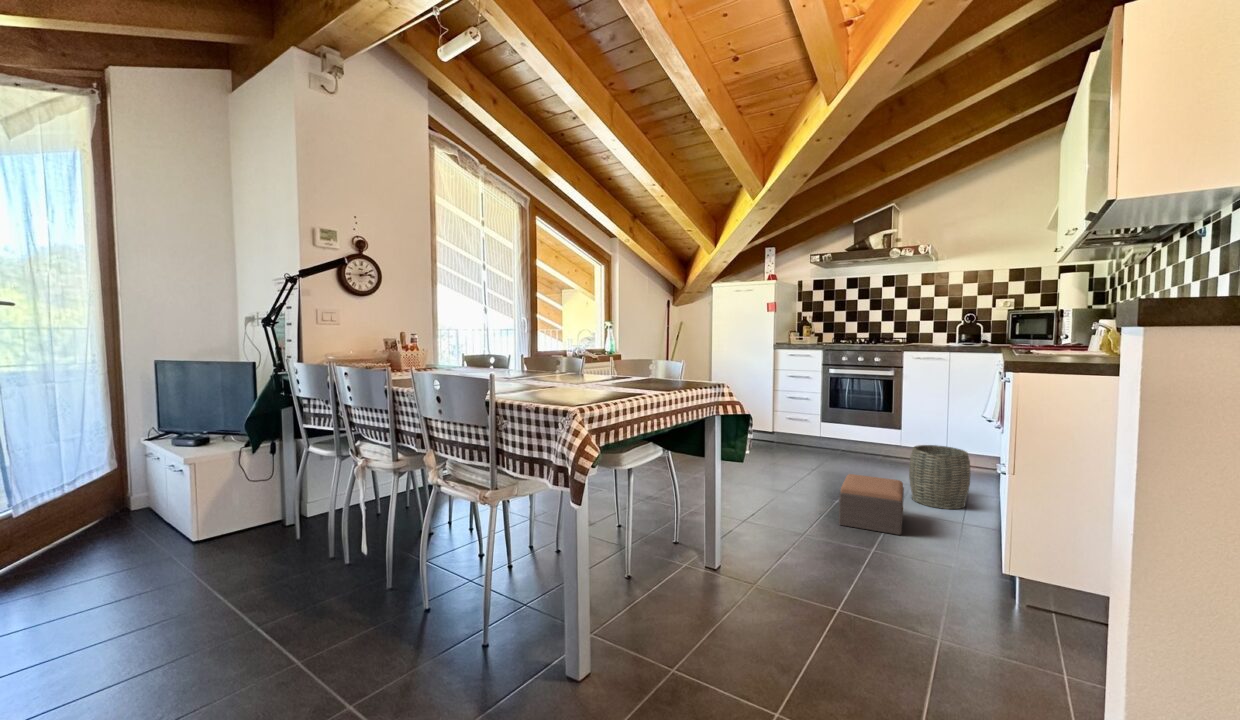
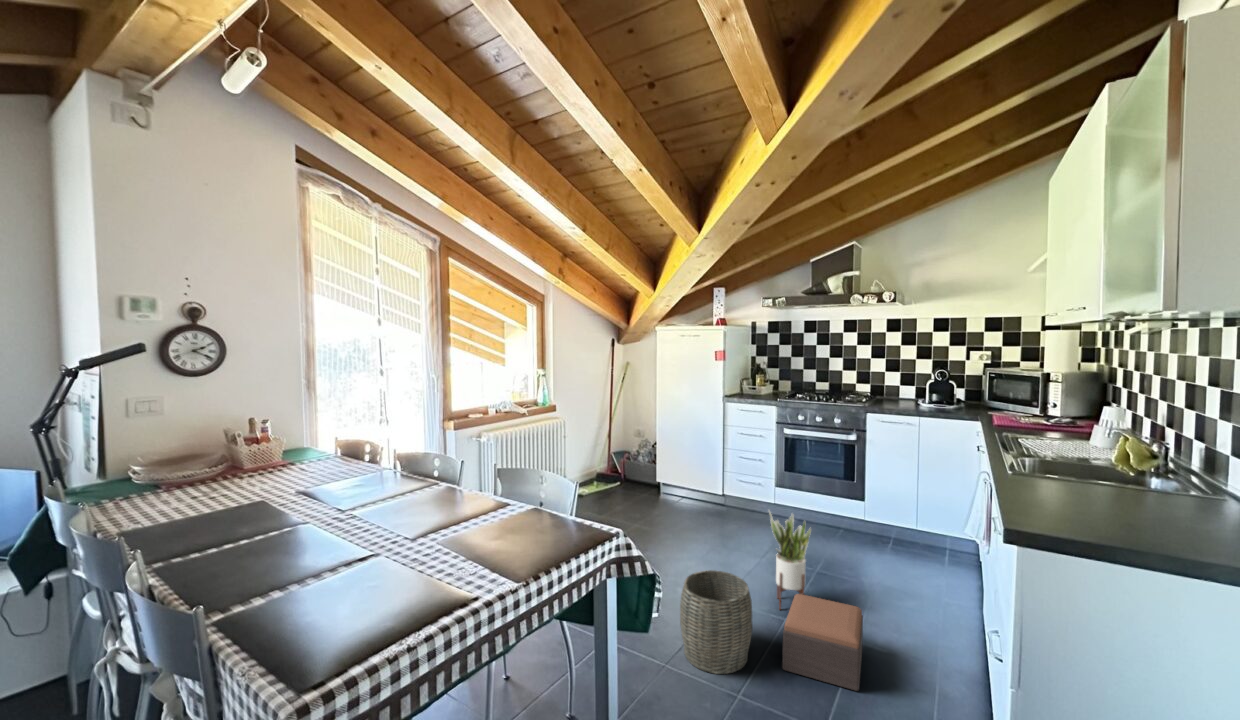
potted plant: none [822,415,859,498] -> present [769,512,811,609]
woven basket: present [909,445,971,509] -> present [680,570,752,674]

